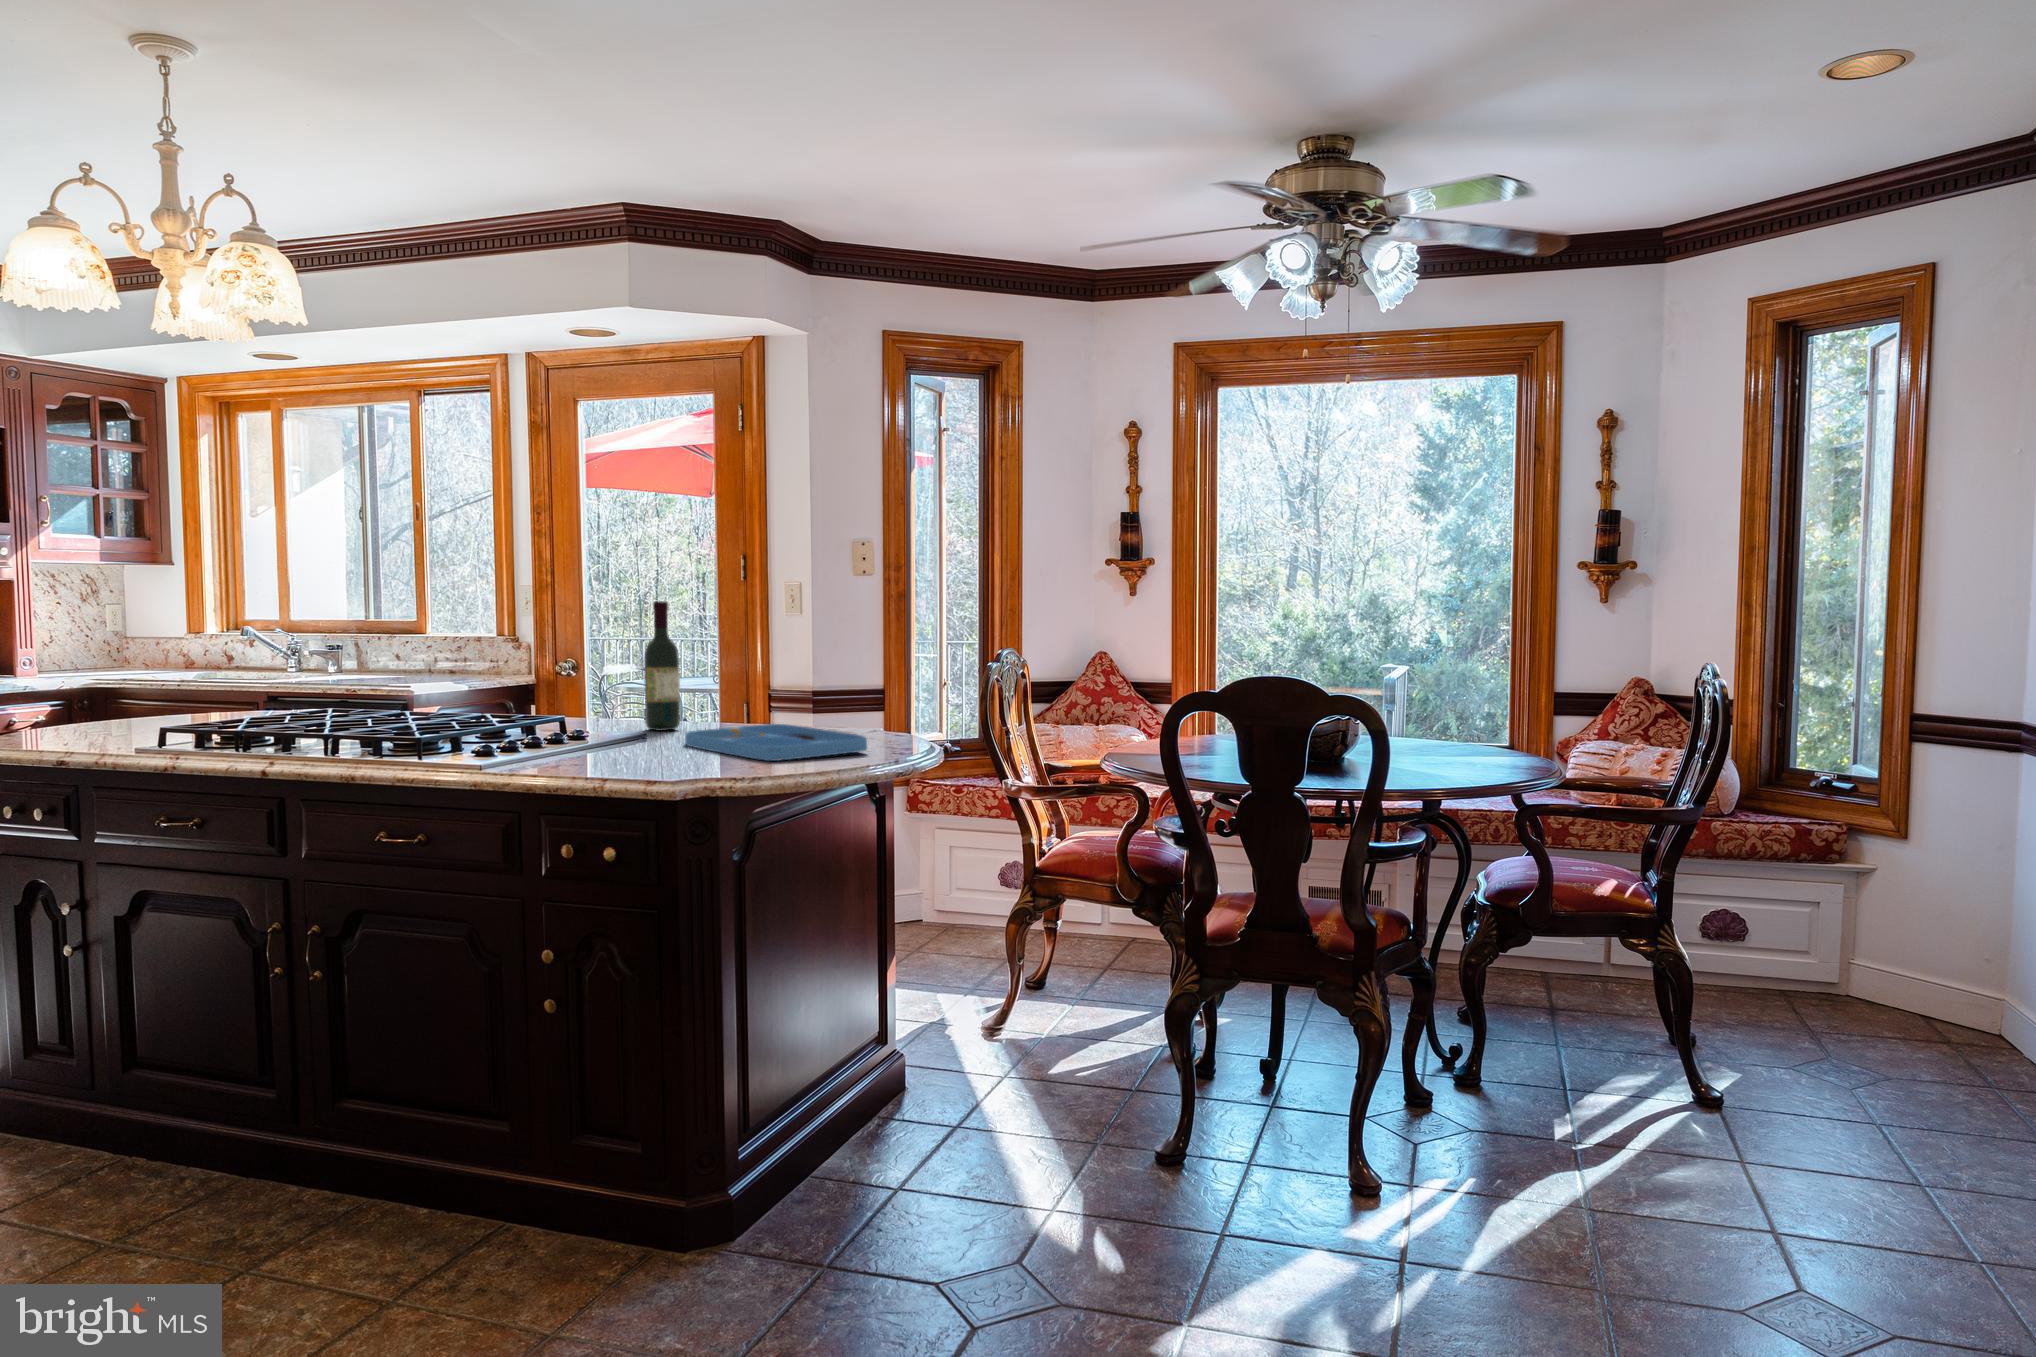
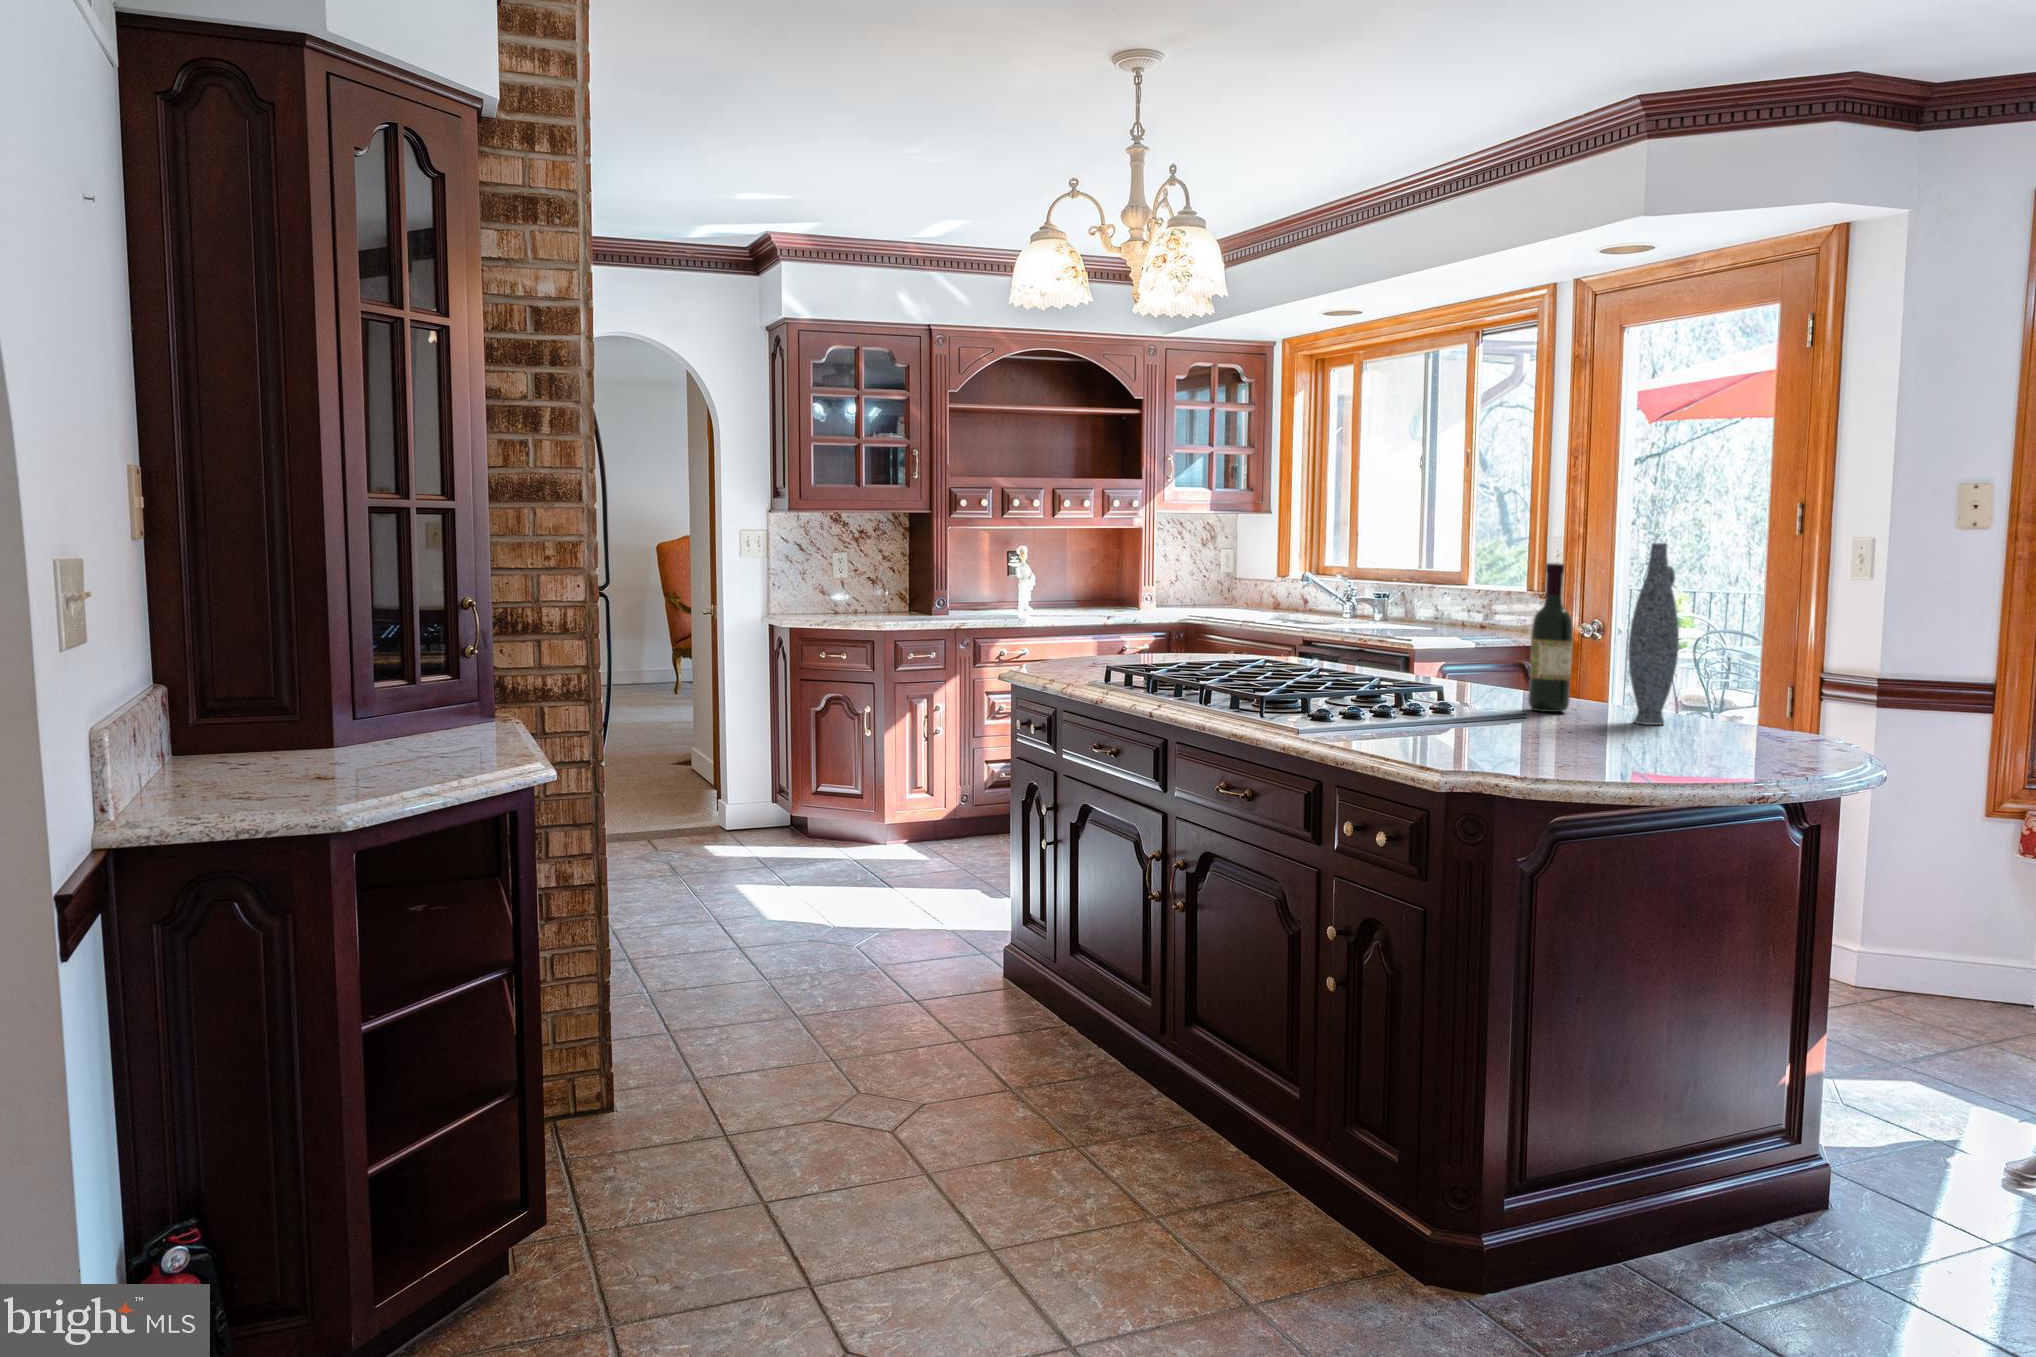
vase: none [728,582,768,732] -> present [1628,543,1679,725]
tray: present [685,724,867,761] -> none [1534,716,1743,766]

